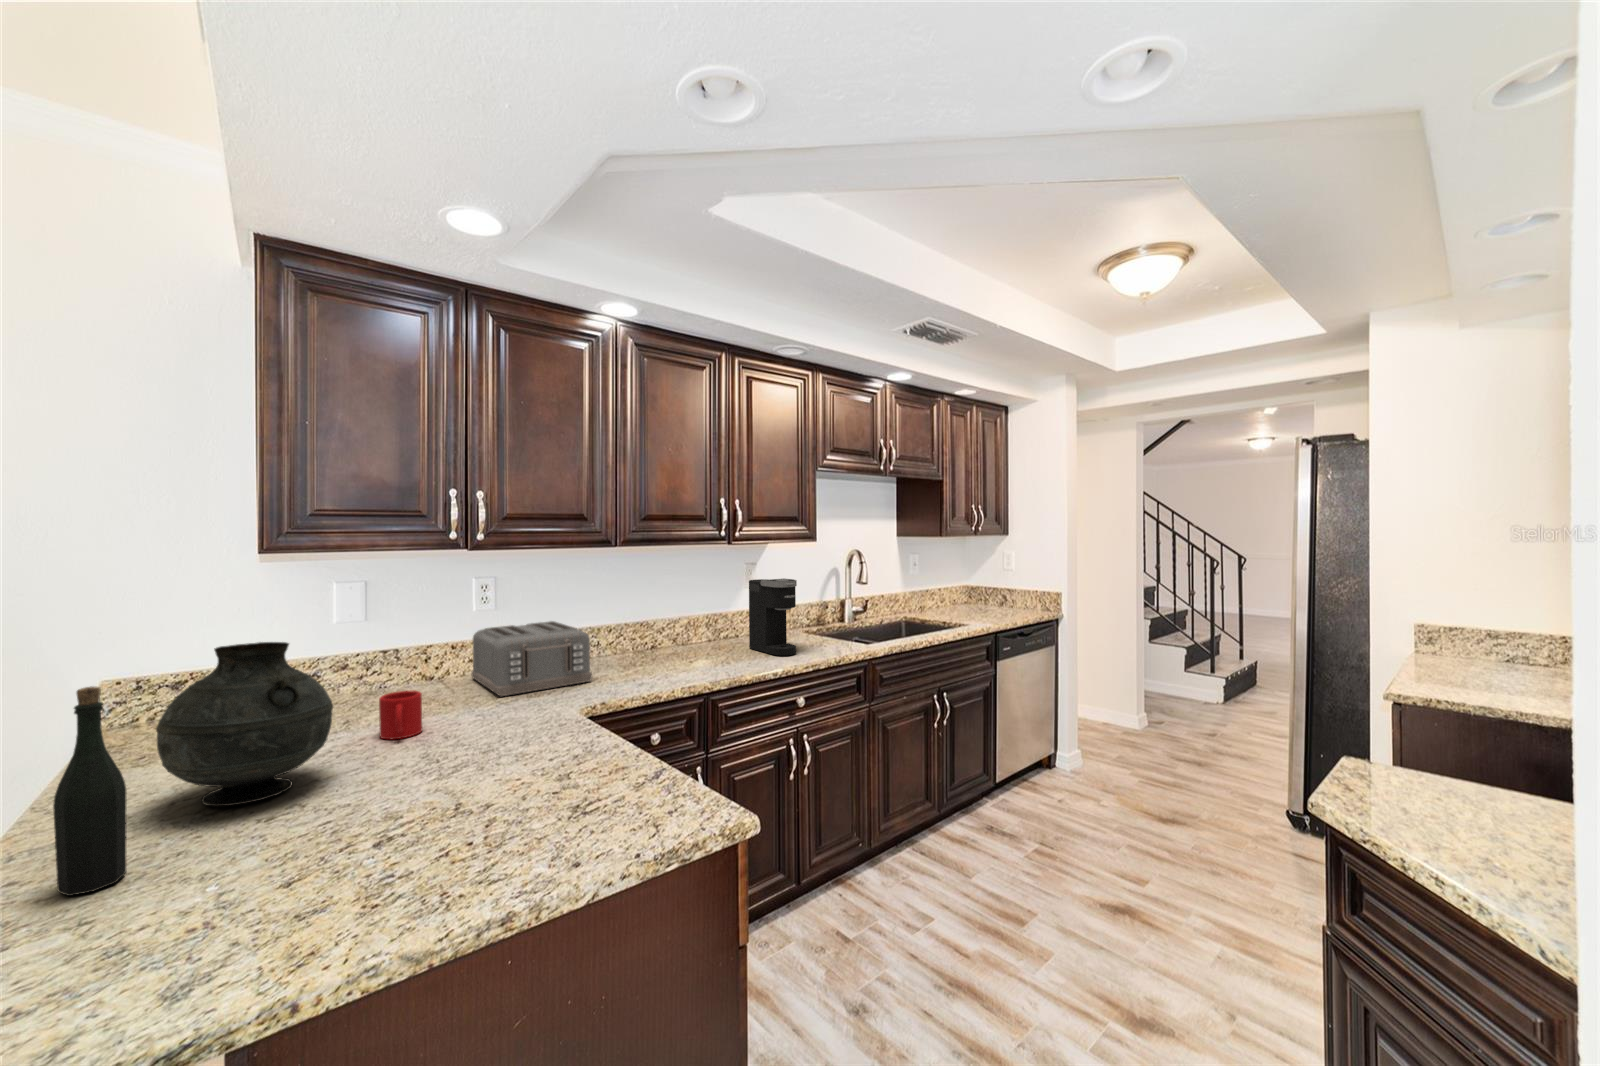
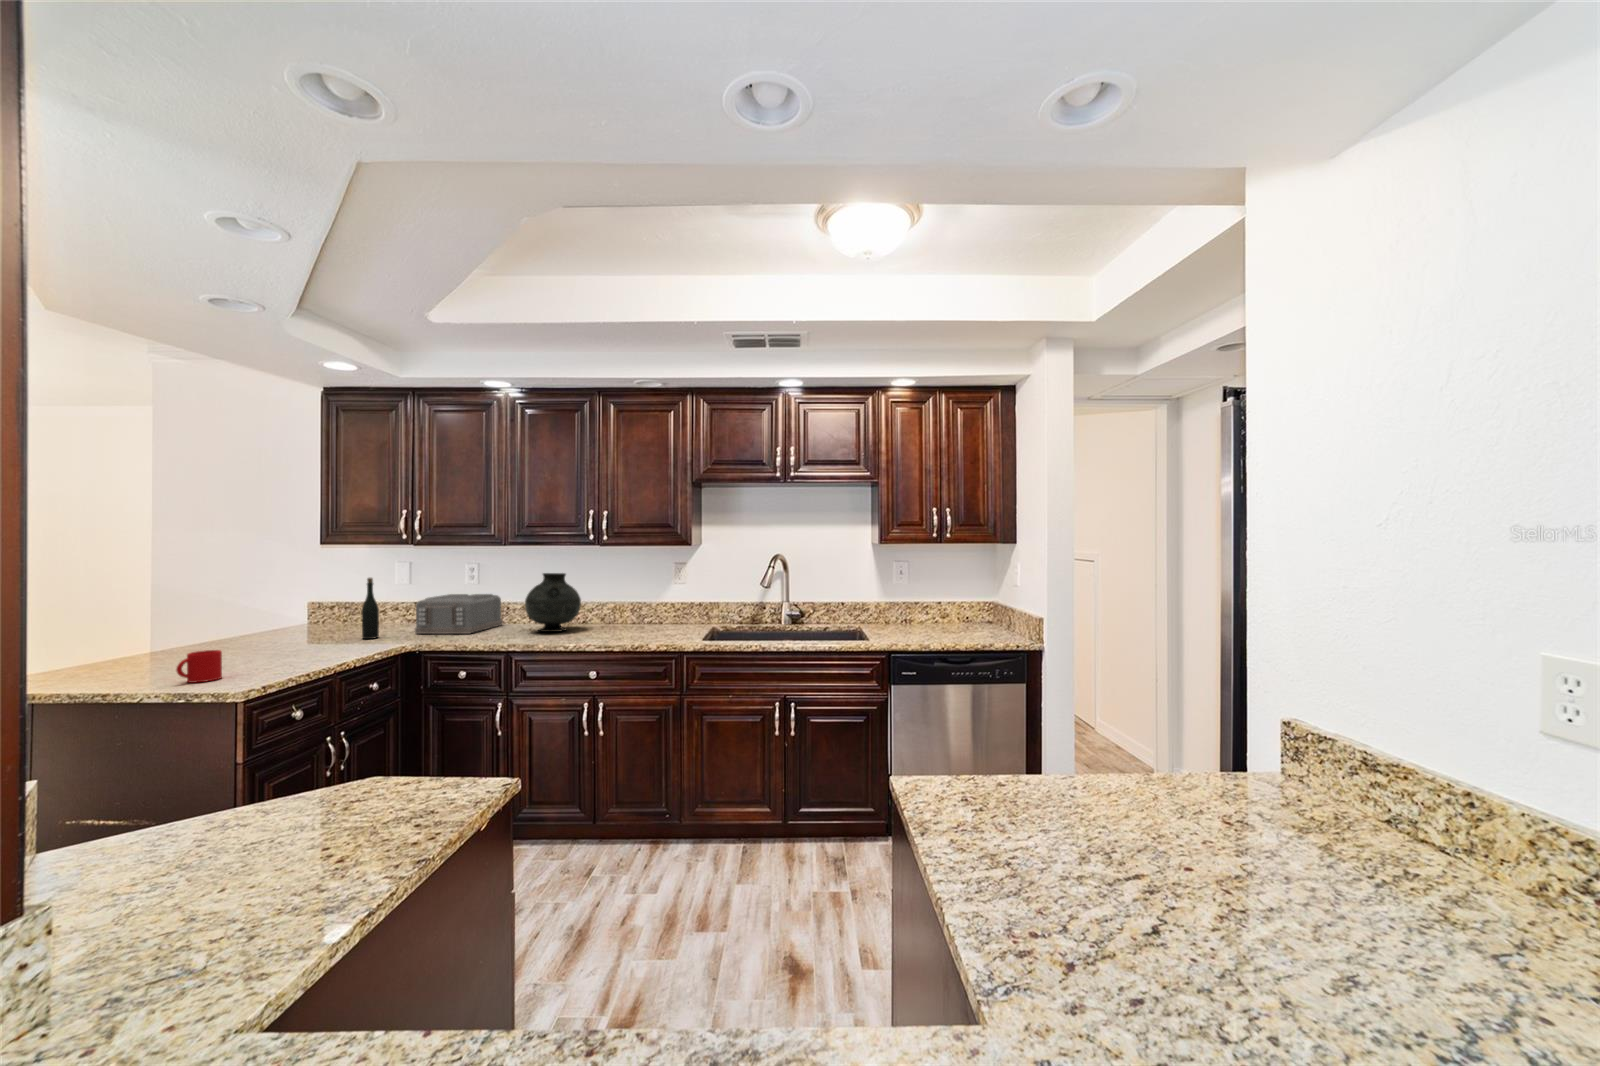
coffee maker: present [749,579,797,656] -> none [602,574,638,637]
vase: present [156,642,333,806] -> present [525,573,581,632]
bottle: present [53,686,126,896] -> present [362,578,379,639]
mug: present [379,691,422,739] -> present [176,650,222,683]

